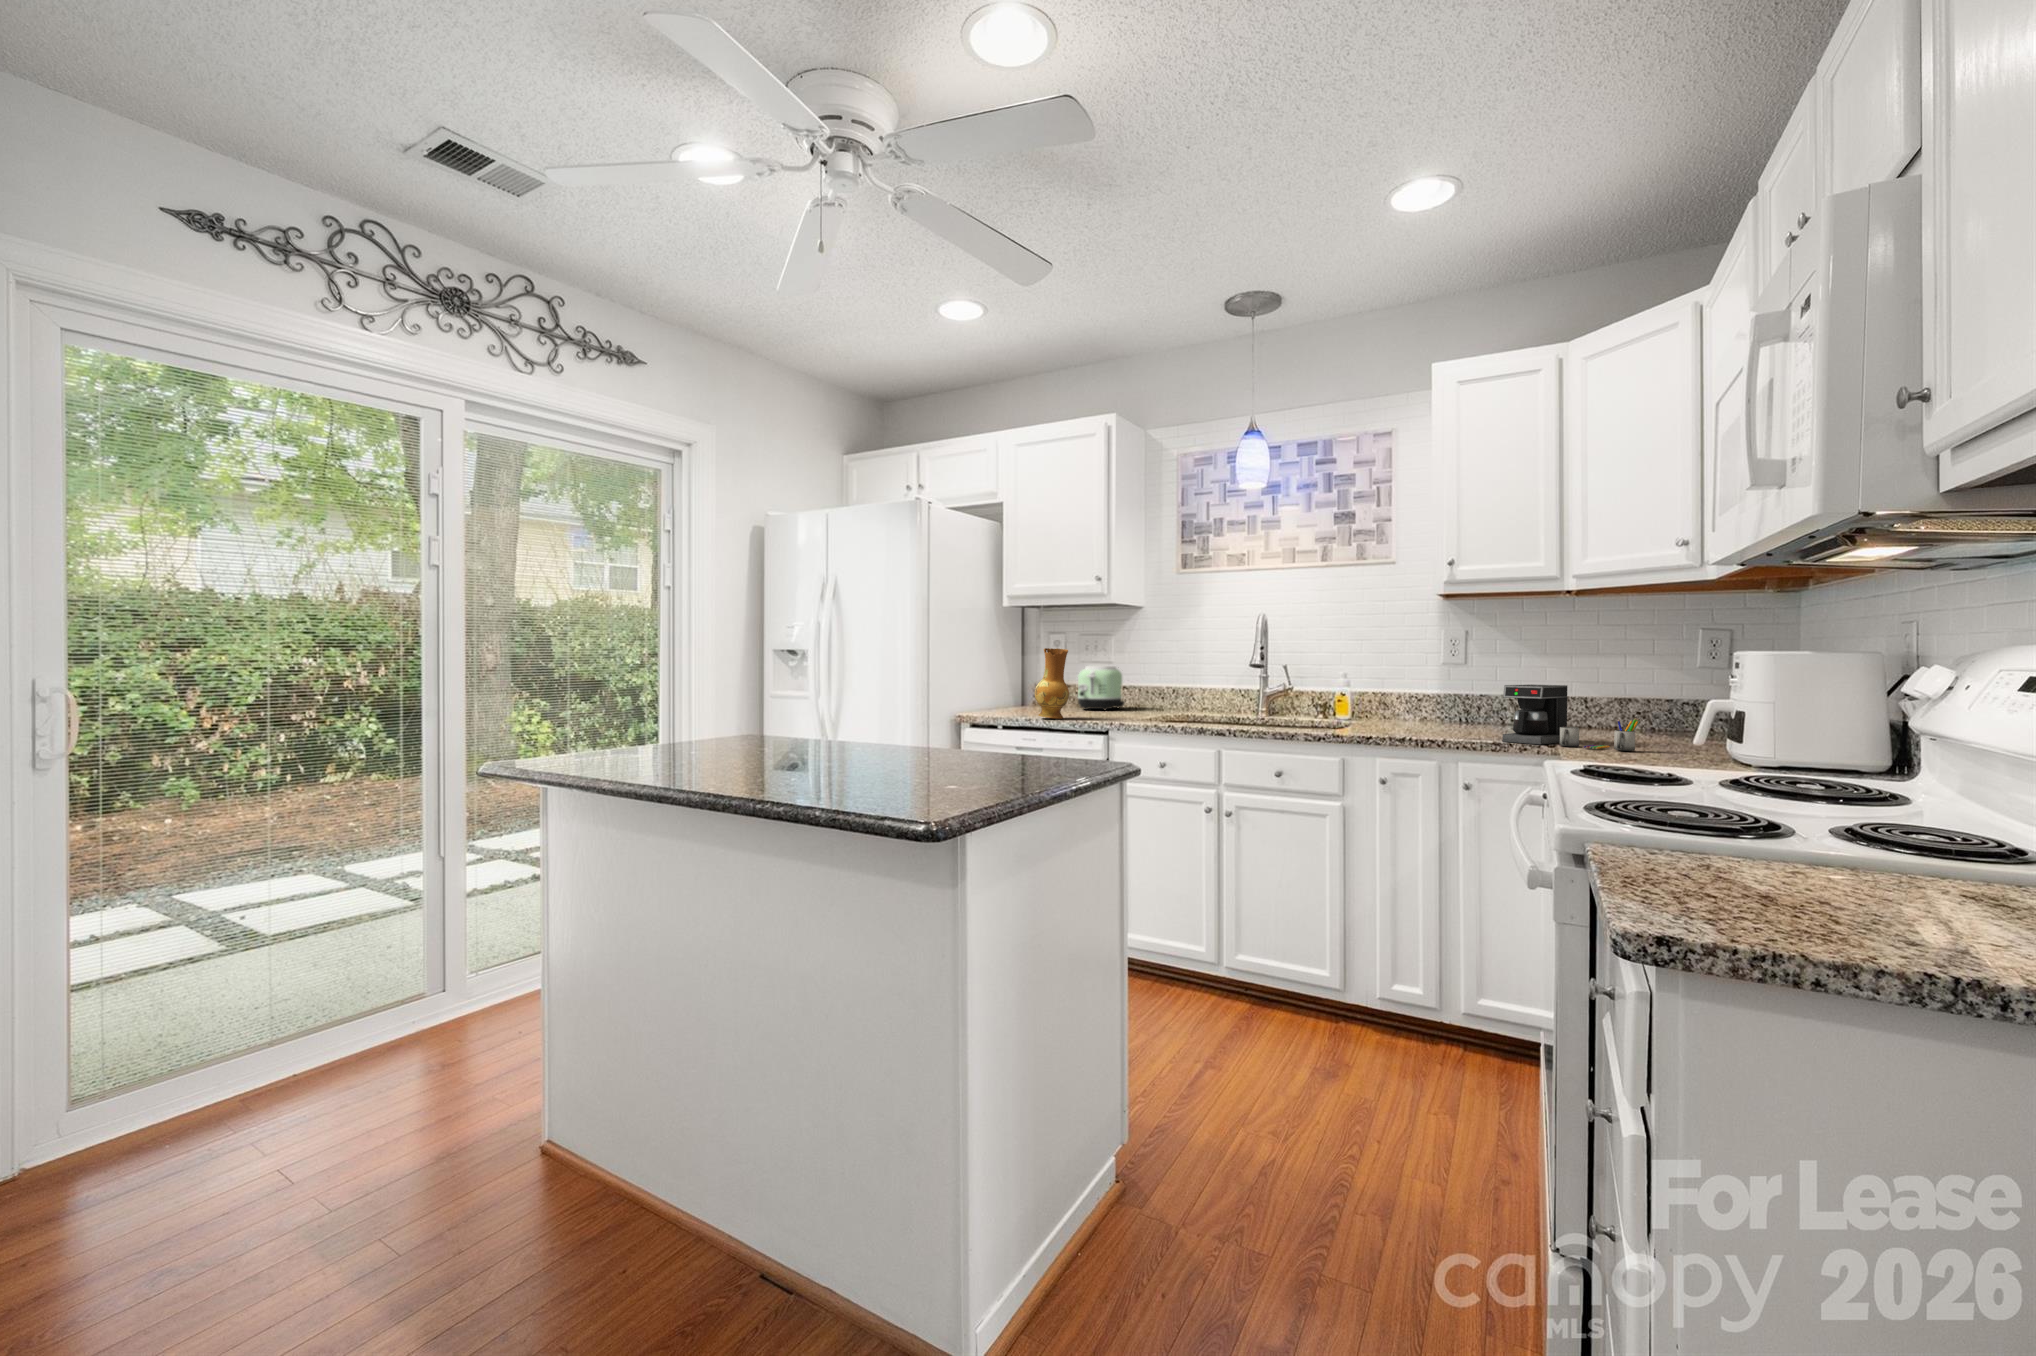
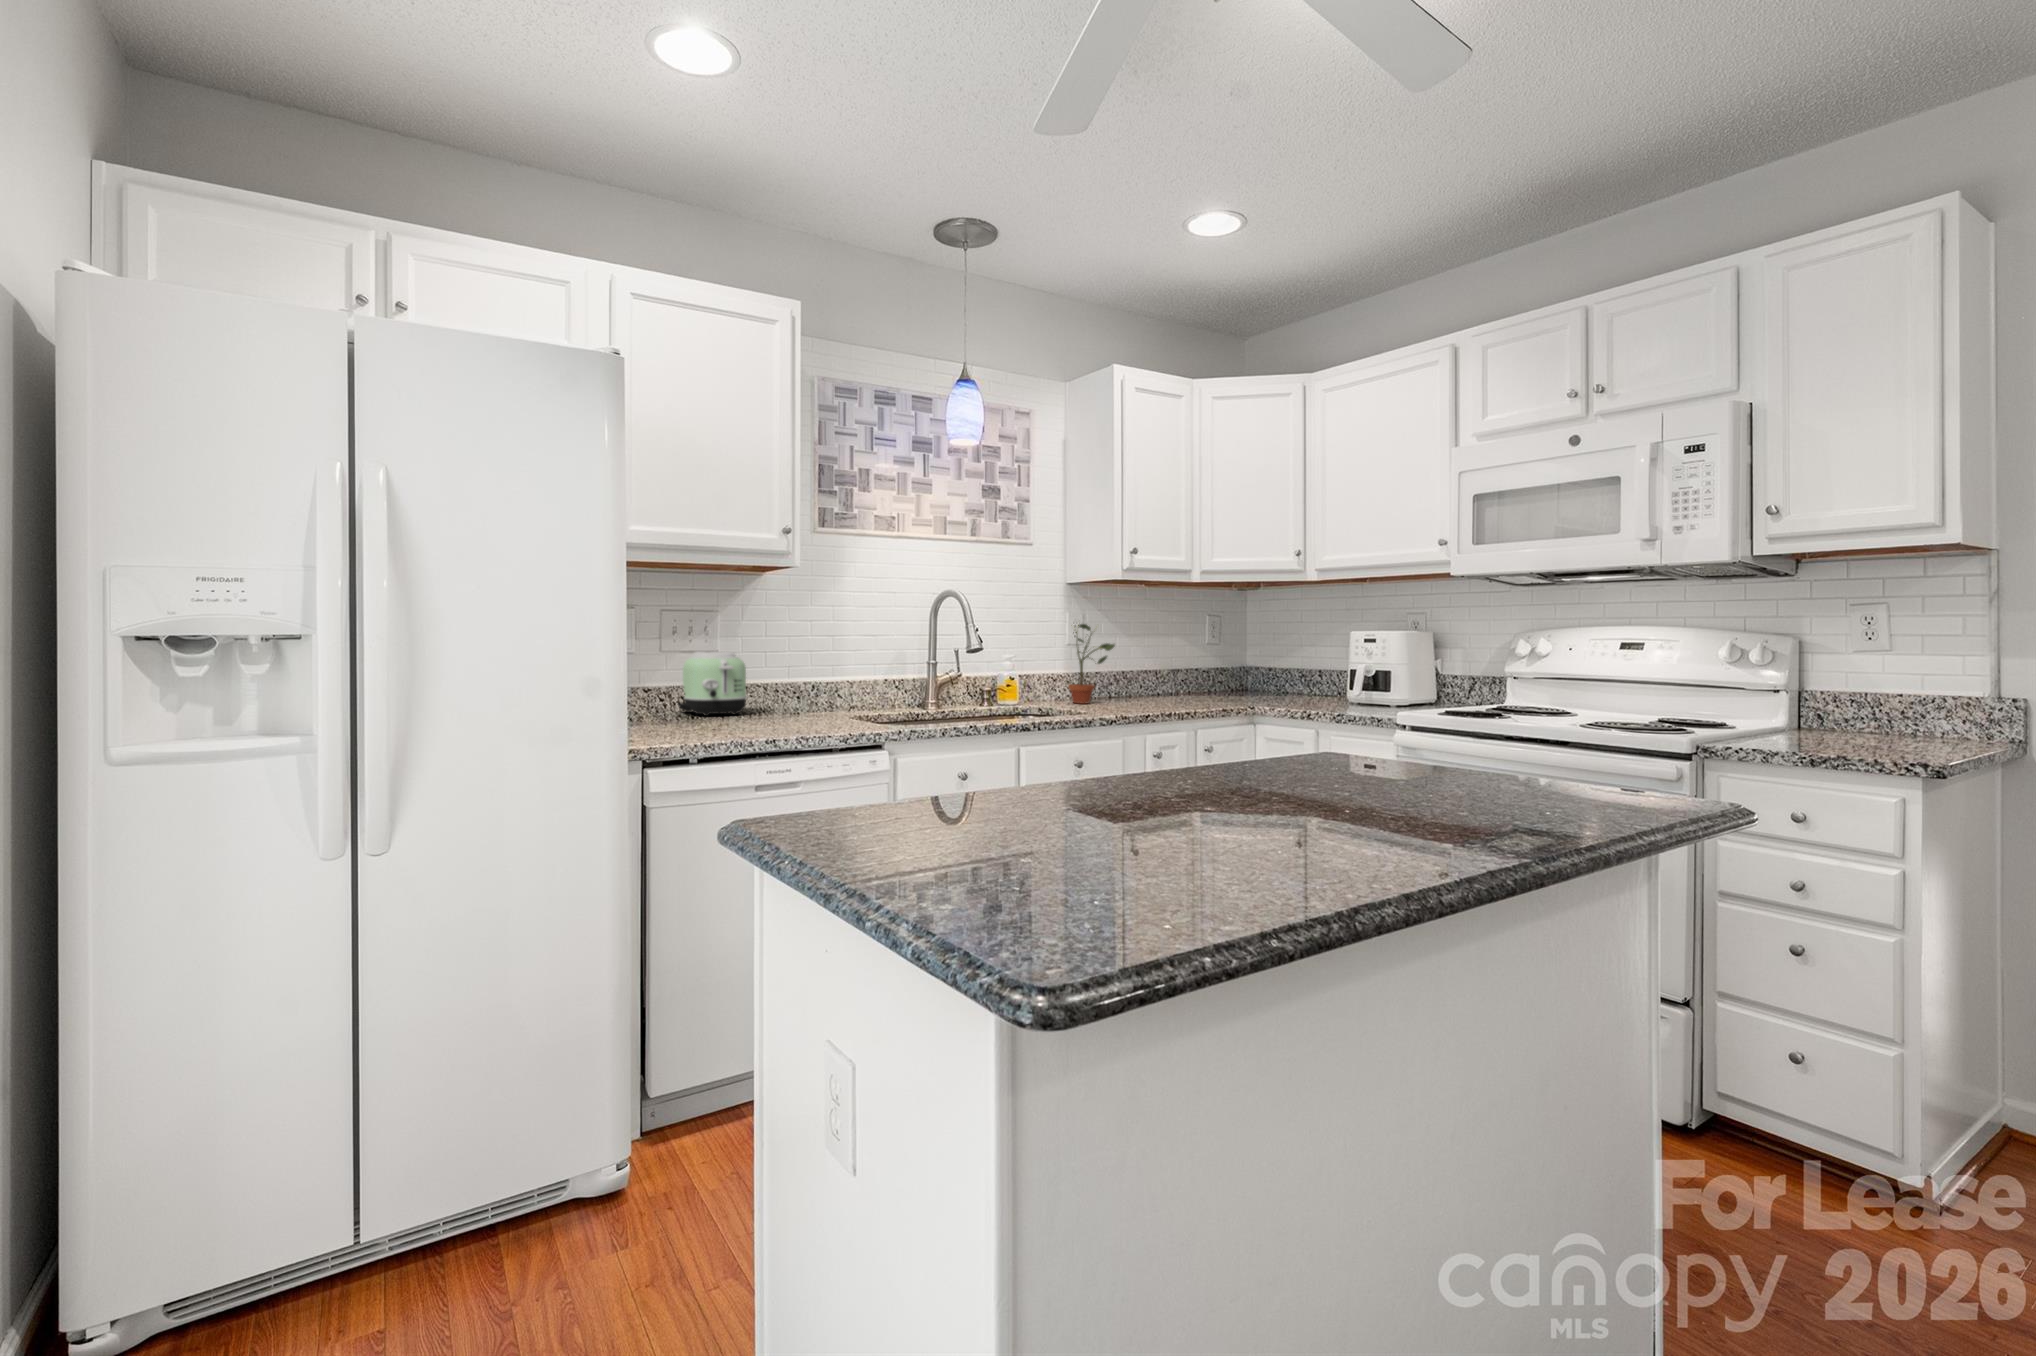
potted plant: none [1424,632,1486,725] -> present [1068,624,1115,704]
ceramic jug: present [1035,648,1069,719] -> none [778,632,829,732]
coffee maker: present [1502,684,1640,751] -> none [1212,666,1317,716]

